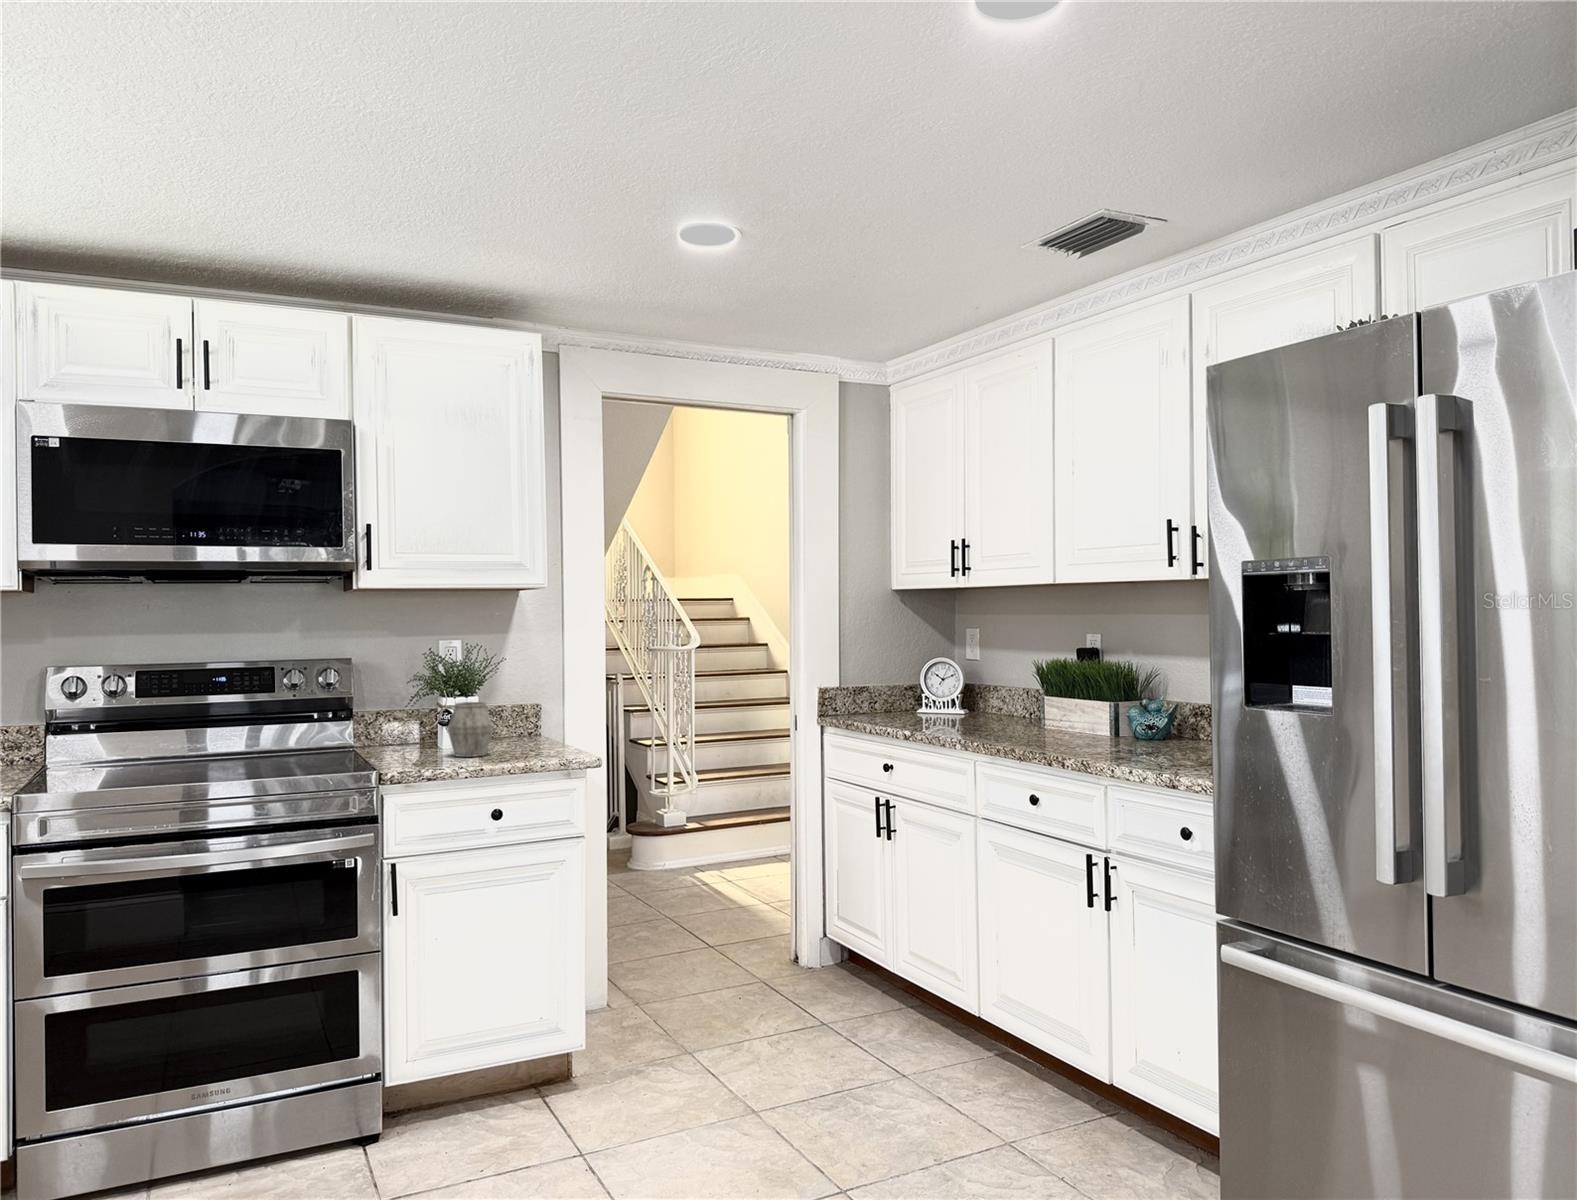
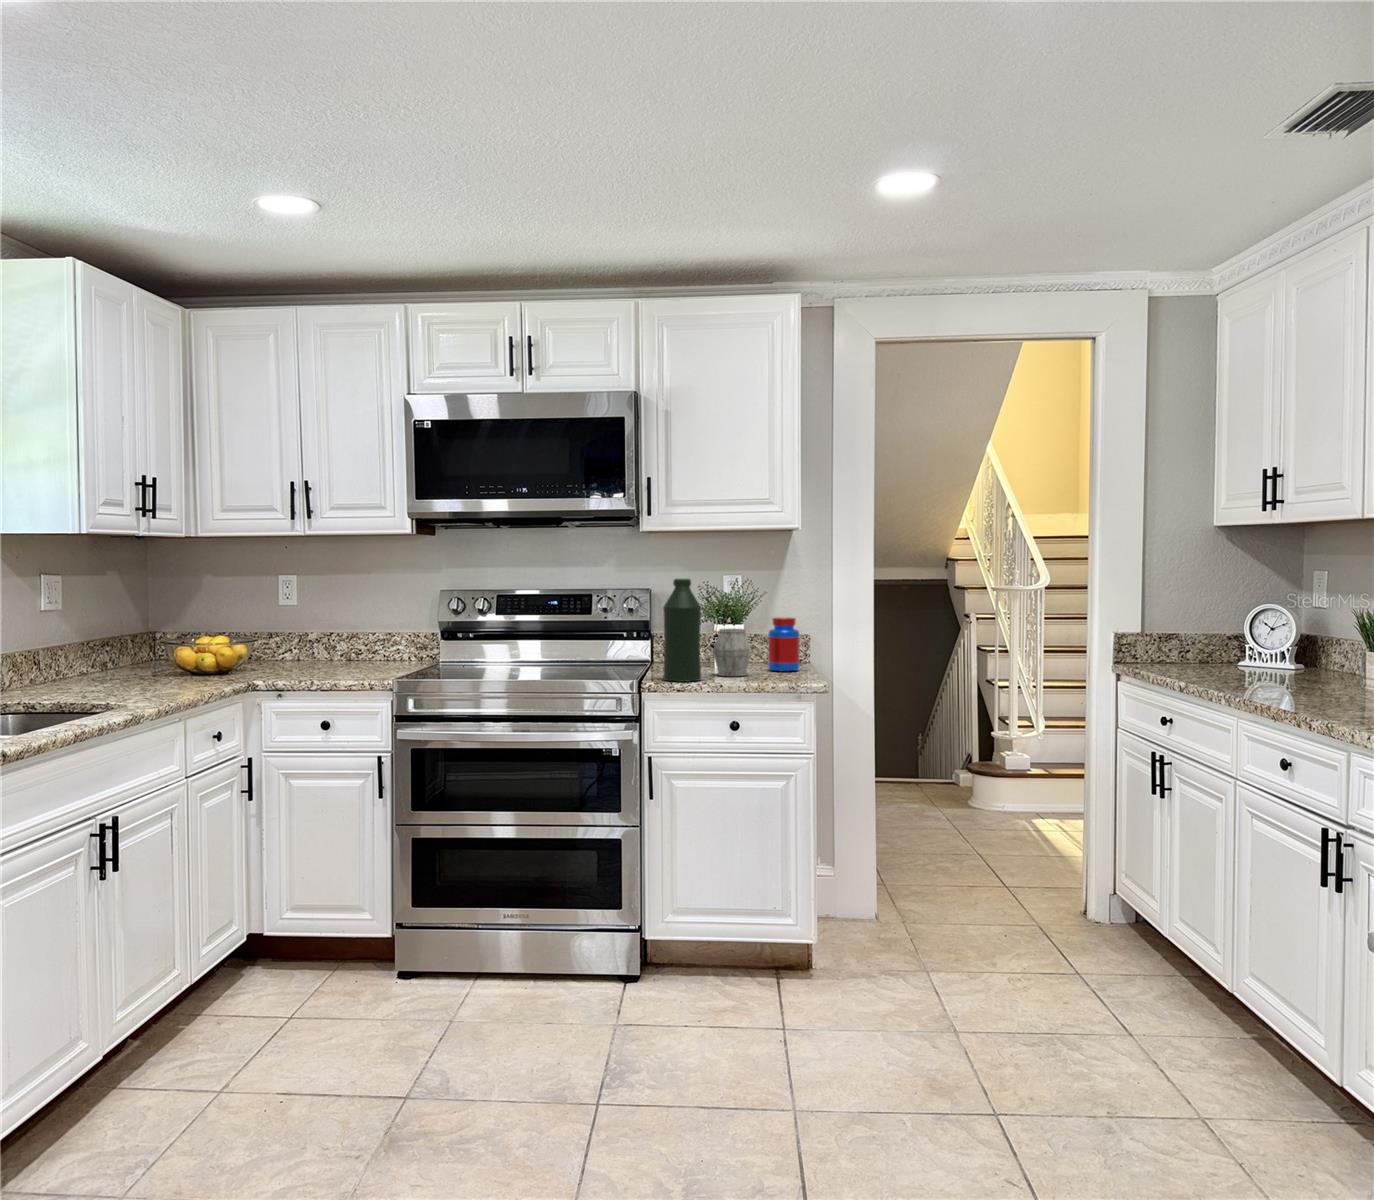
bottle: none [399,647,446,768] -> present [663,579,701,682]
jar: none [500,687,536,747] -> present [768,617,800,671]

